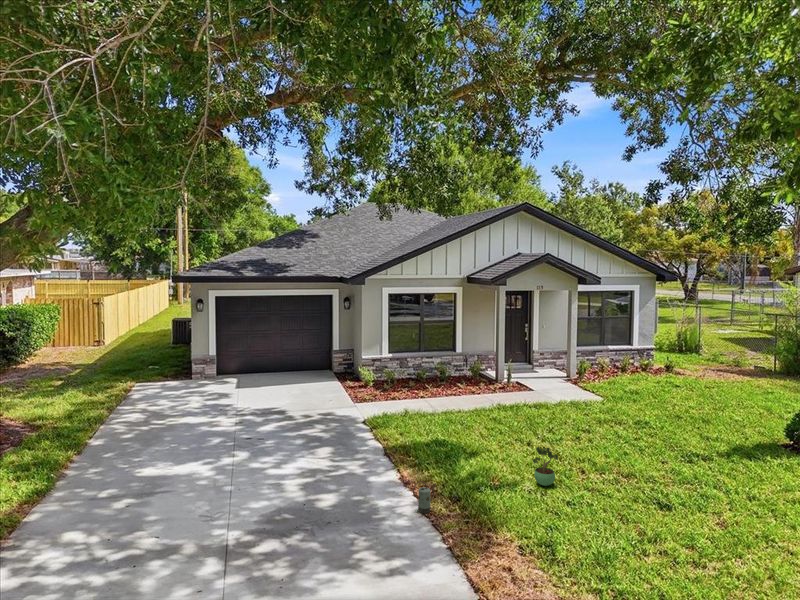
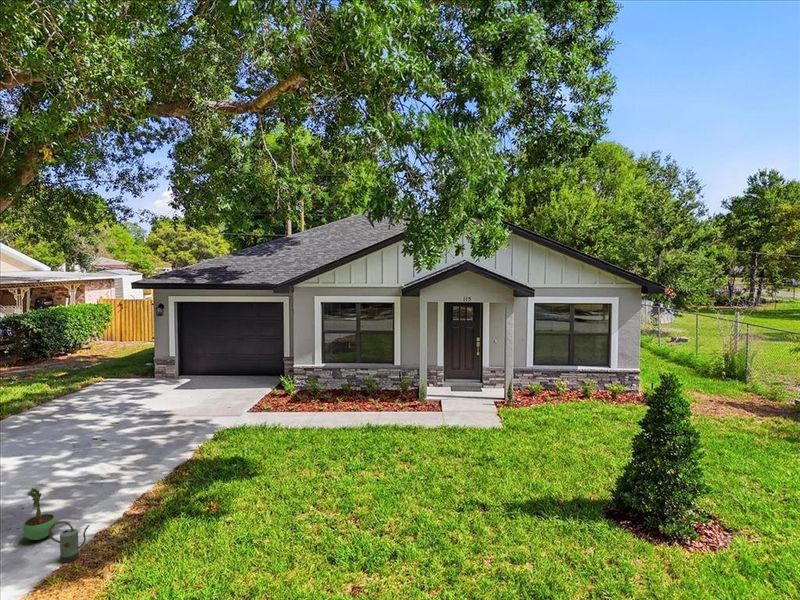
potted plant: present [533,447,558,486] -> present [23,488,56,540]

